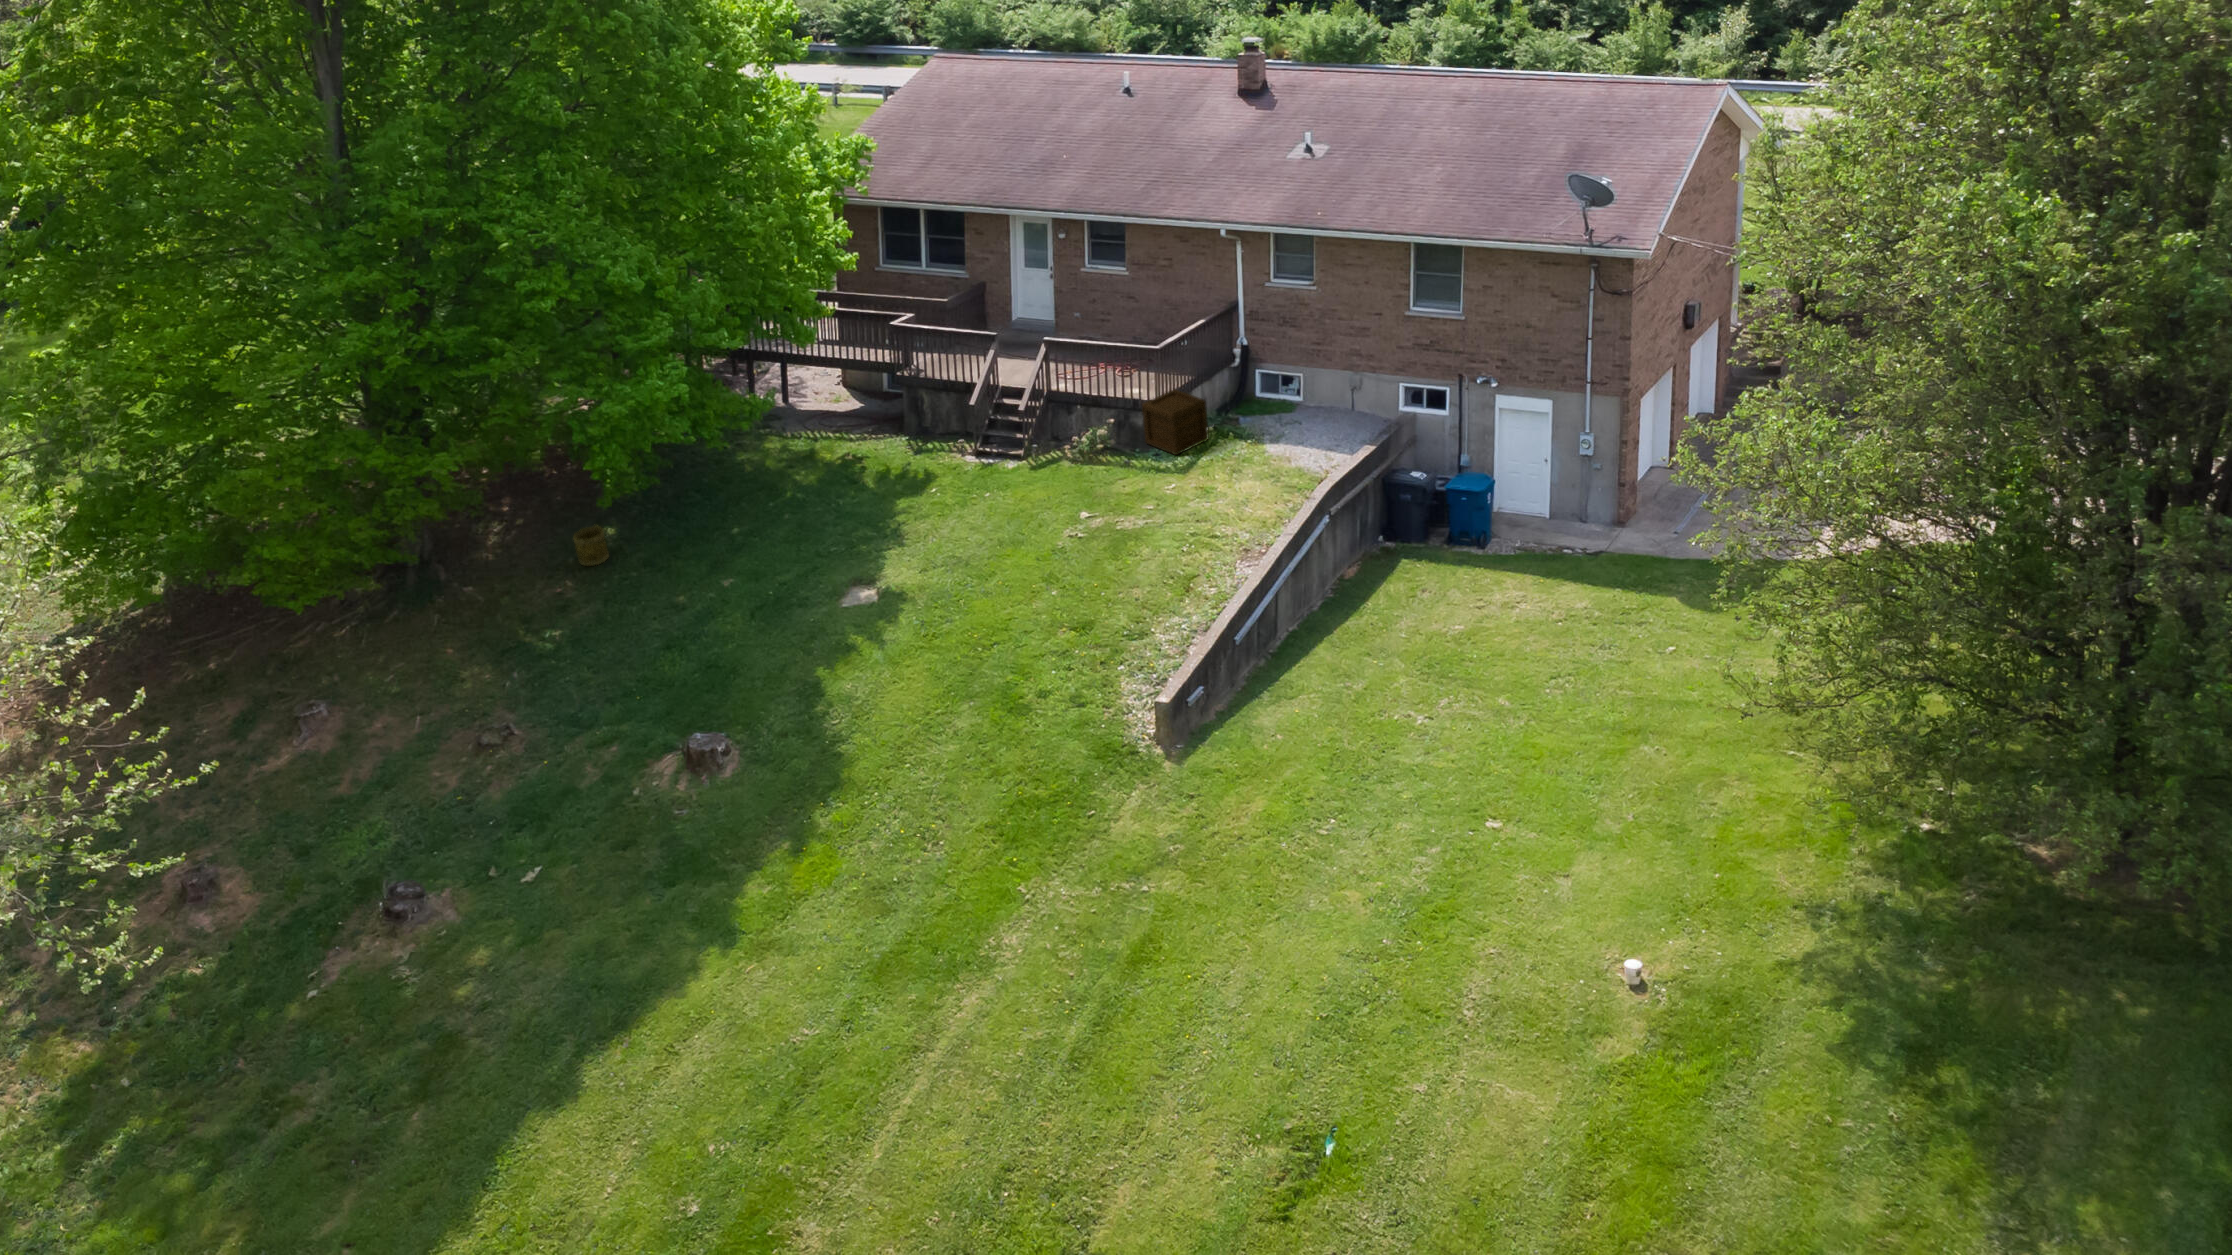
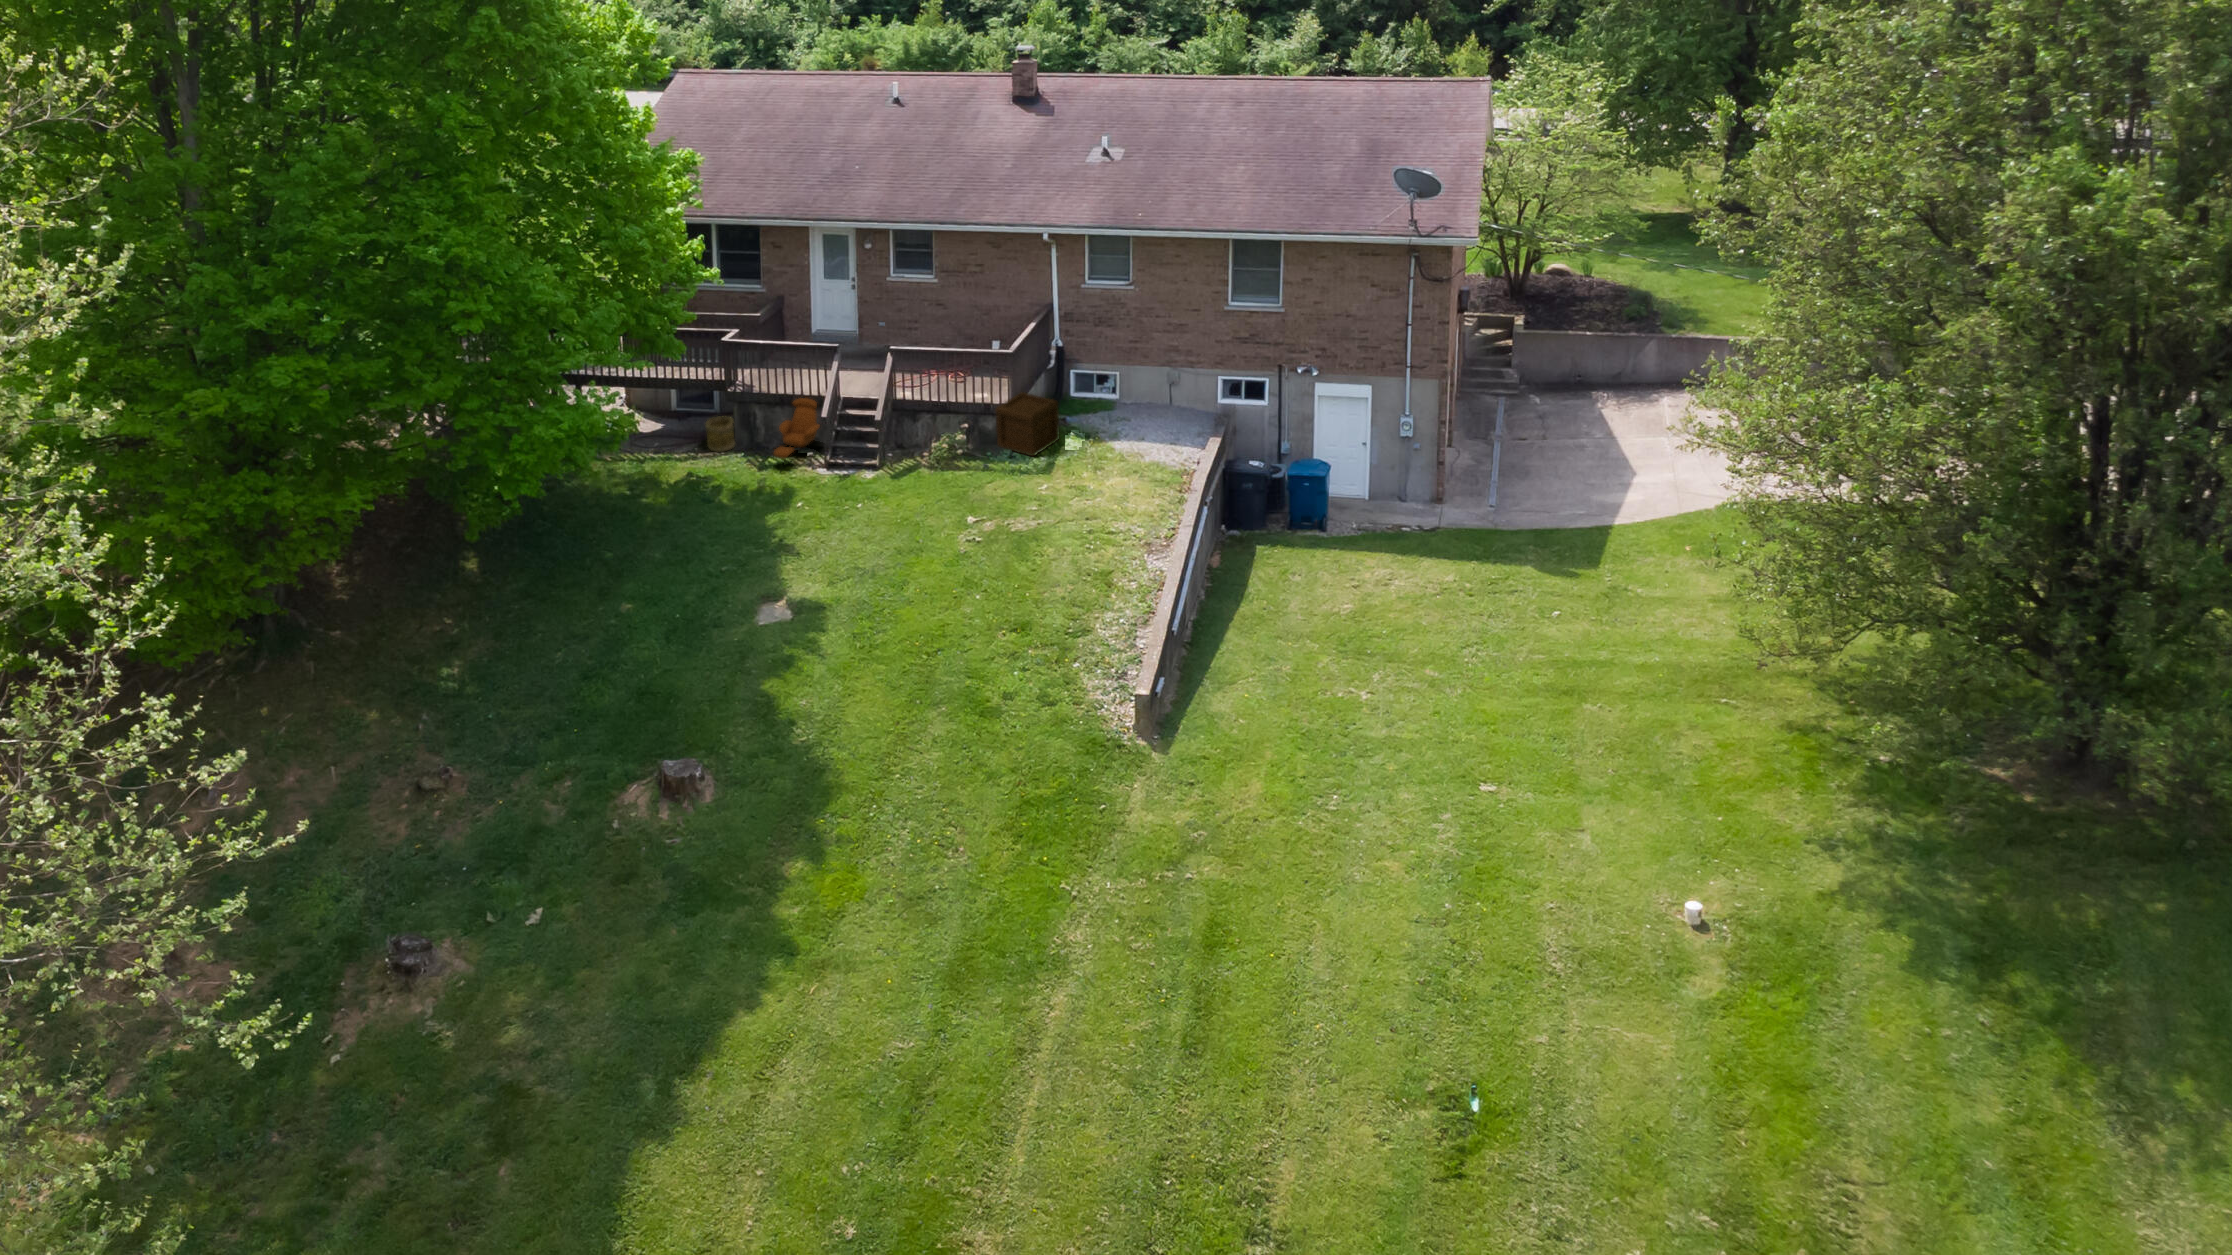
lounge chair: none [924,385,974,458] -> present [774,398,820,467]
bucket: present [573,526,609,566] -> present [706,416,735,452]

